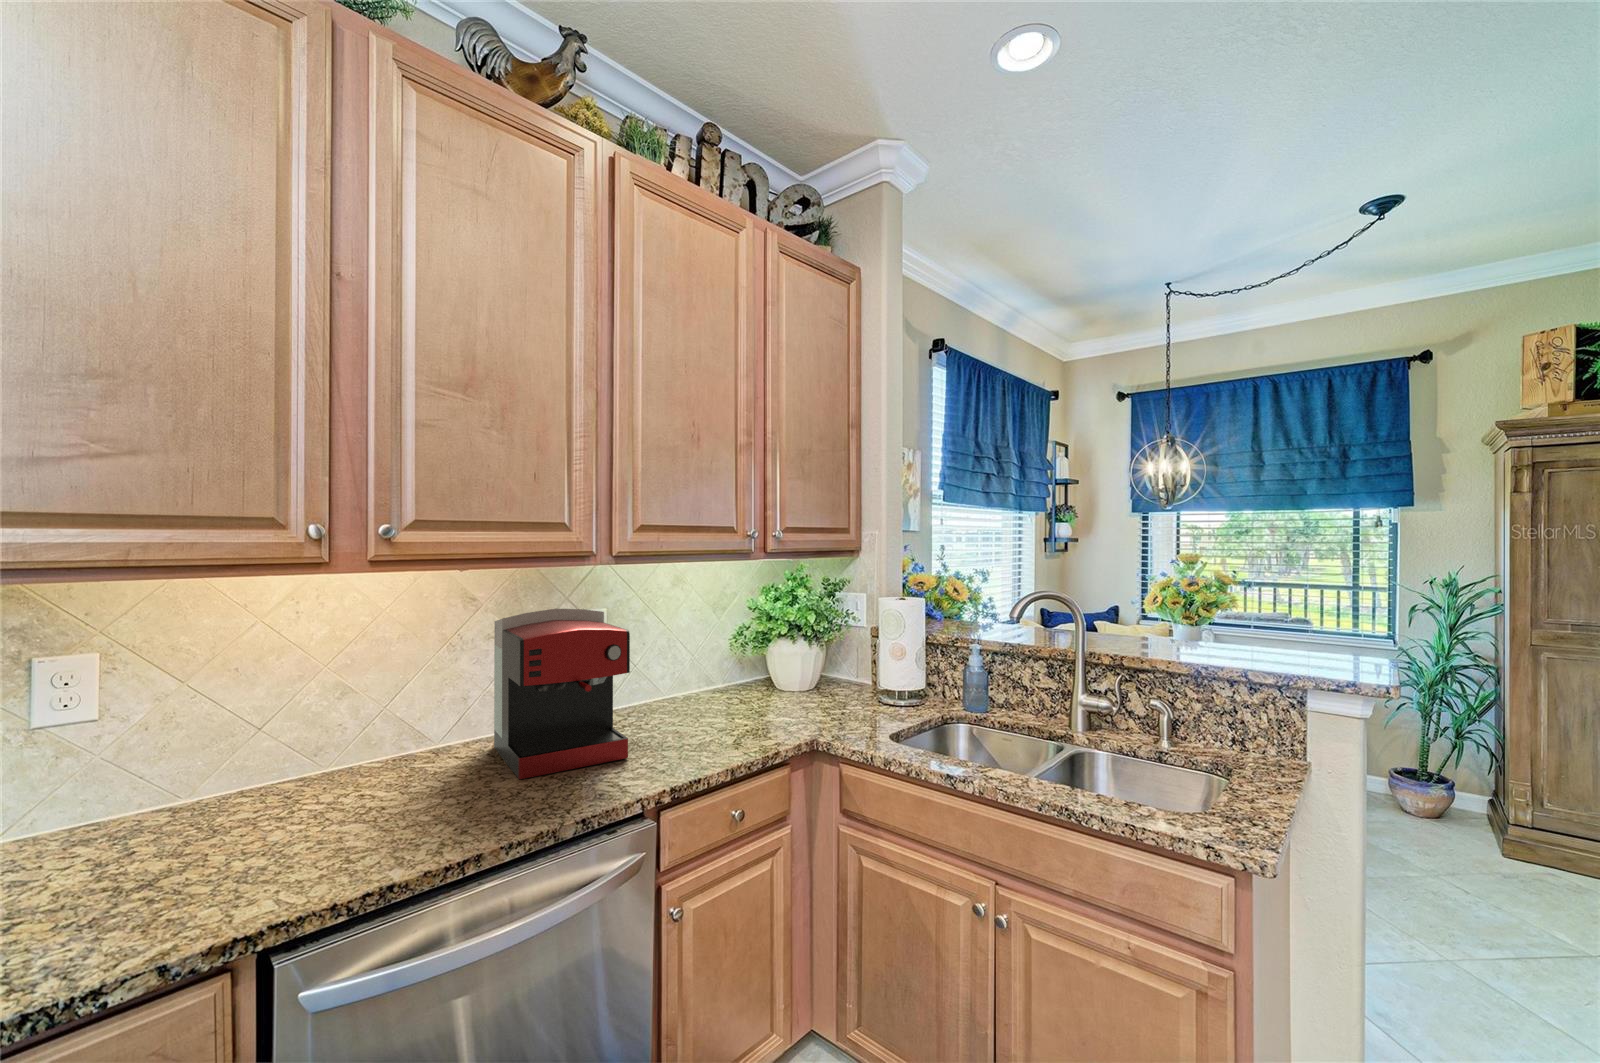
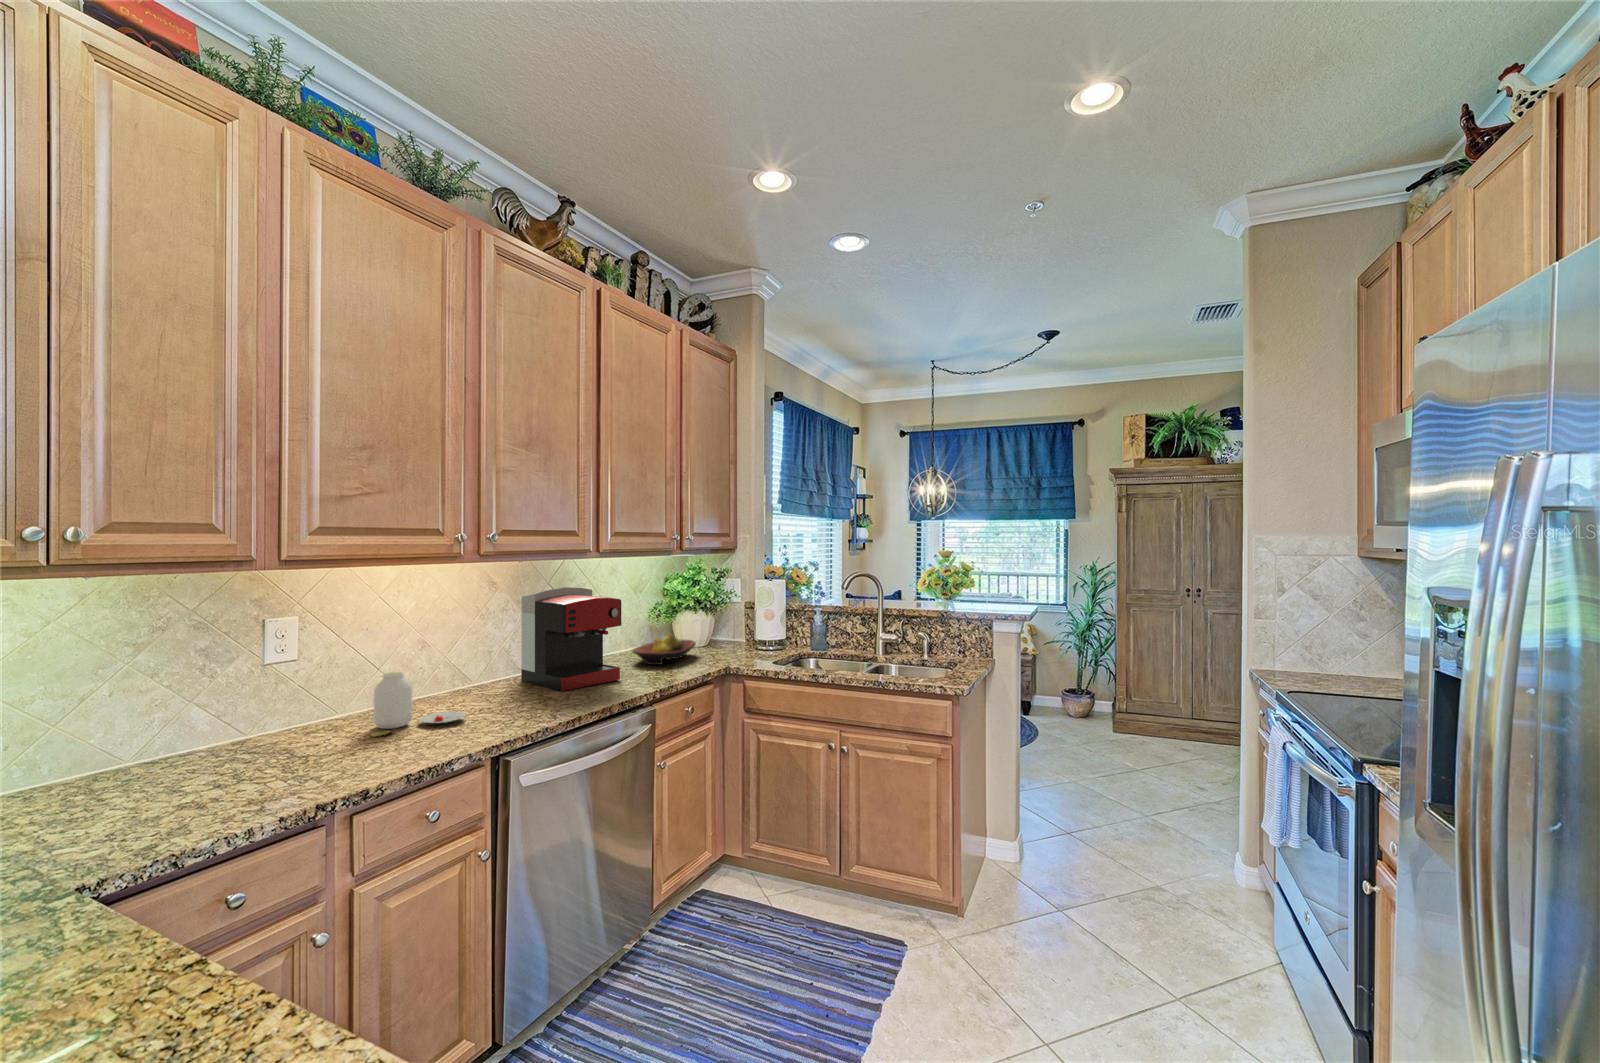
fruit bowl: none [677,675,783,727] -> present [632,634,696,665]
jar: none [96,756,299,881] -> present [371,672,466,737]

